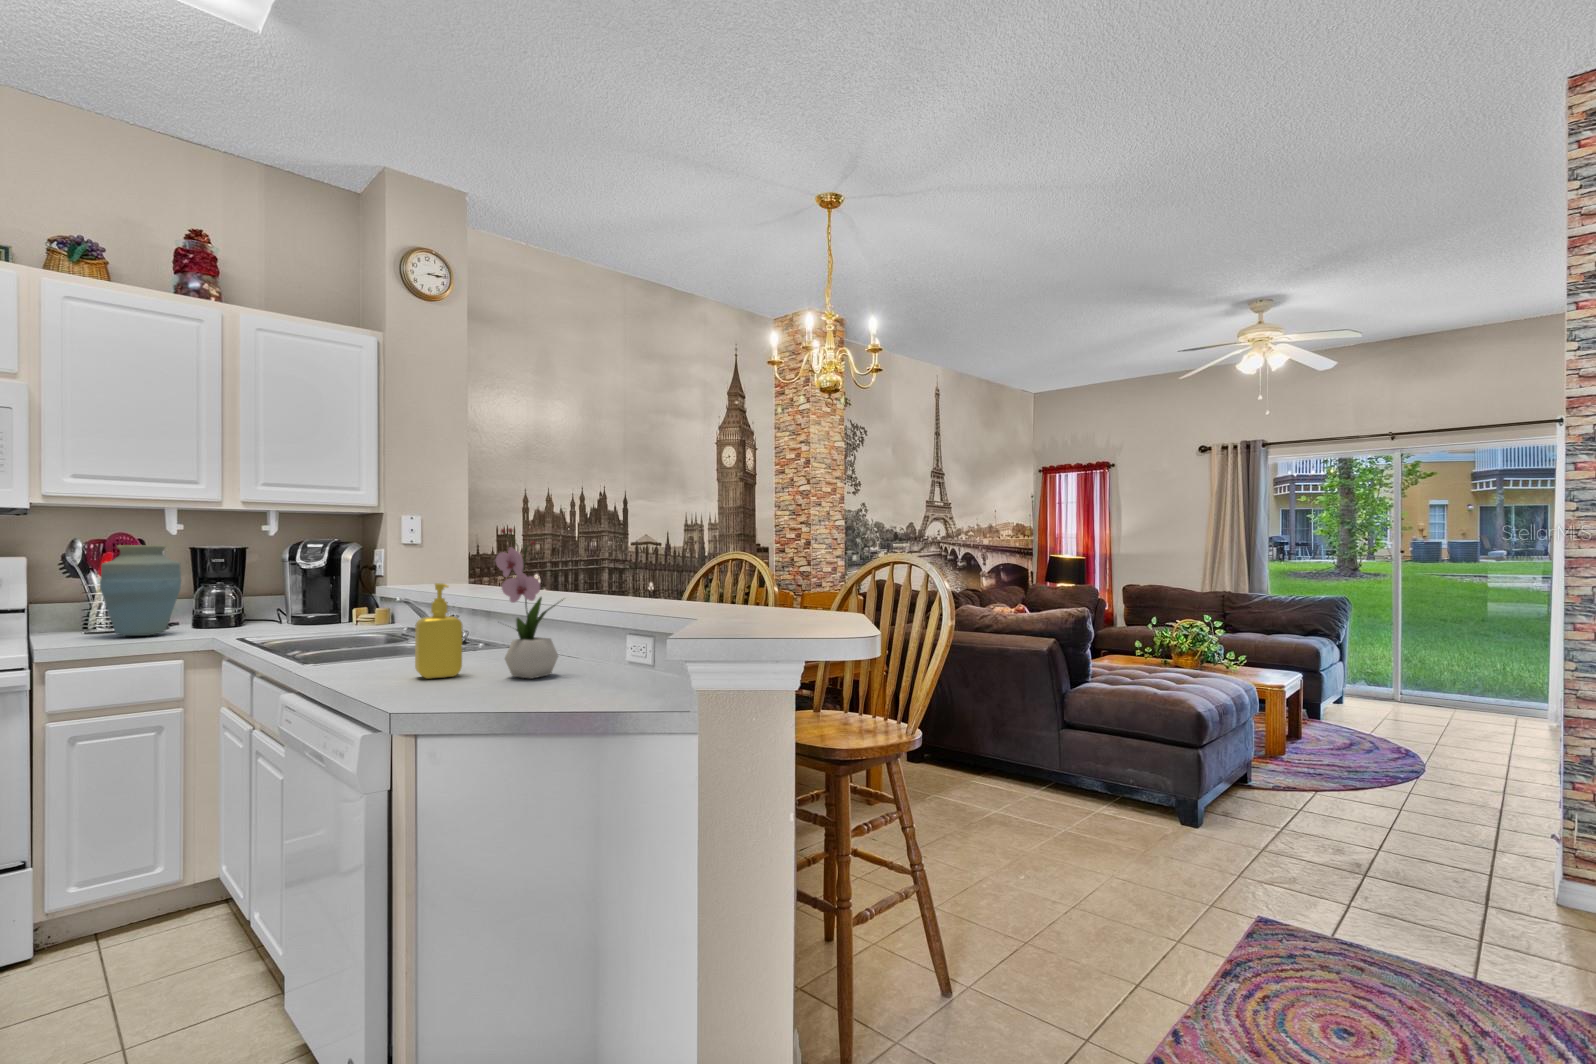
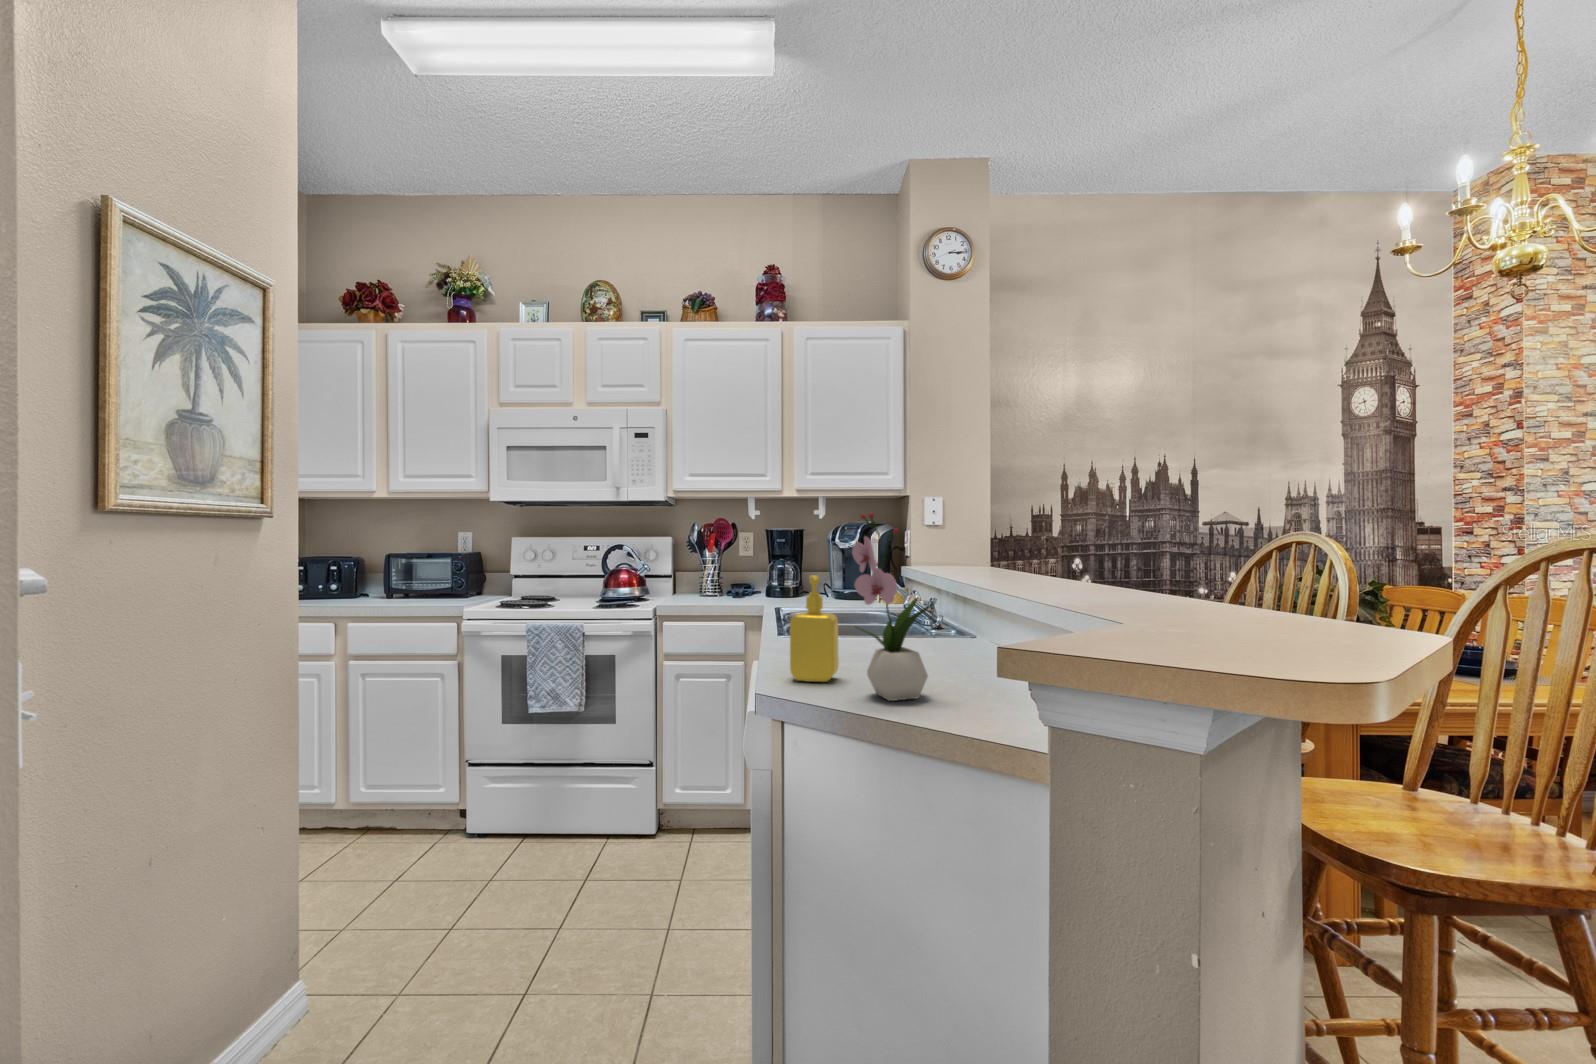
vase: present [100,545,181,636] -> none [697,528,748,600]

